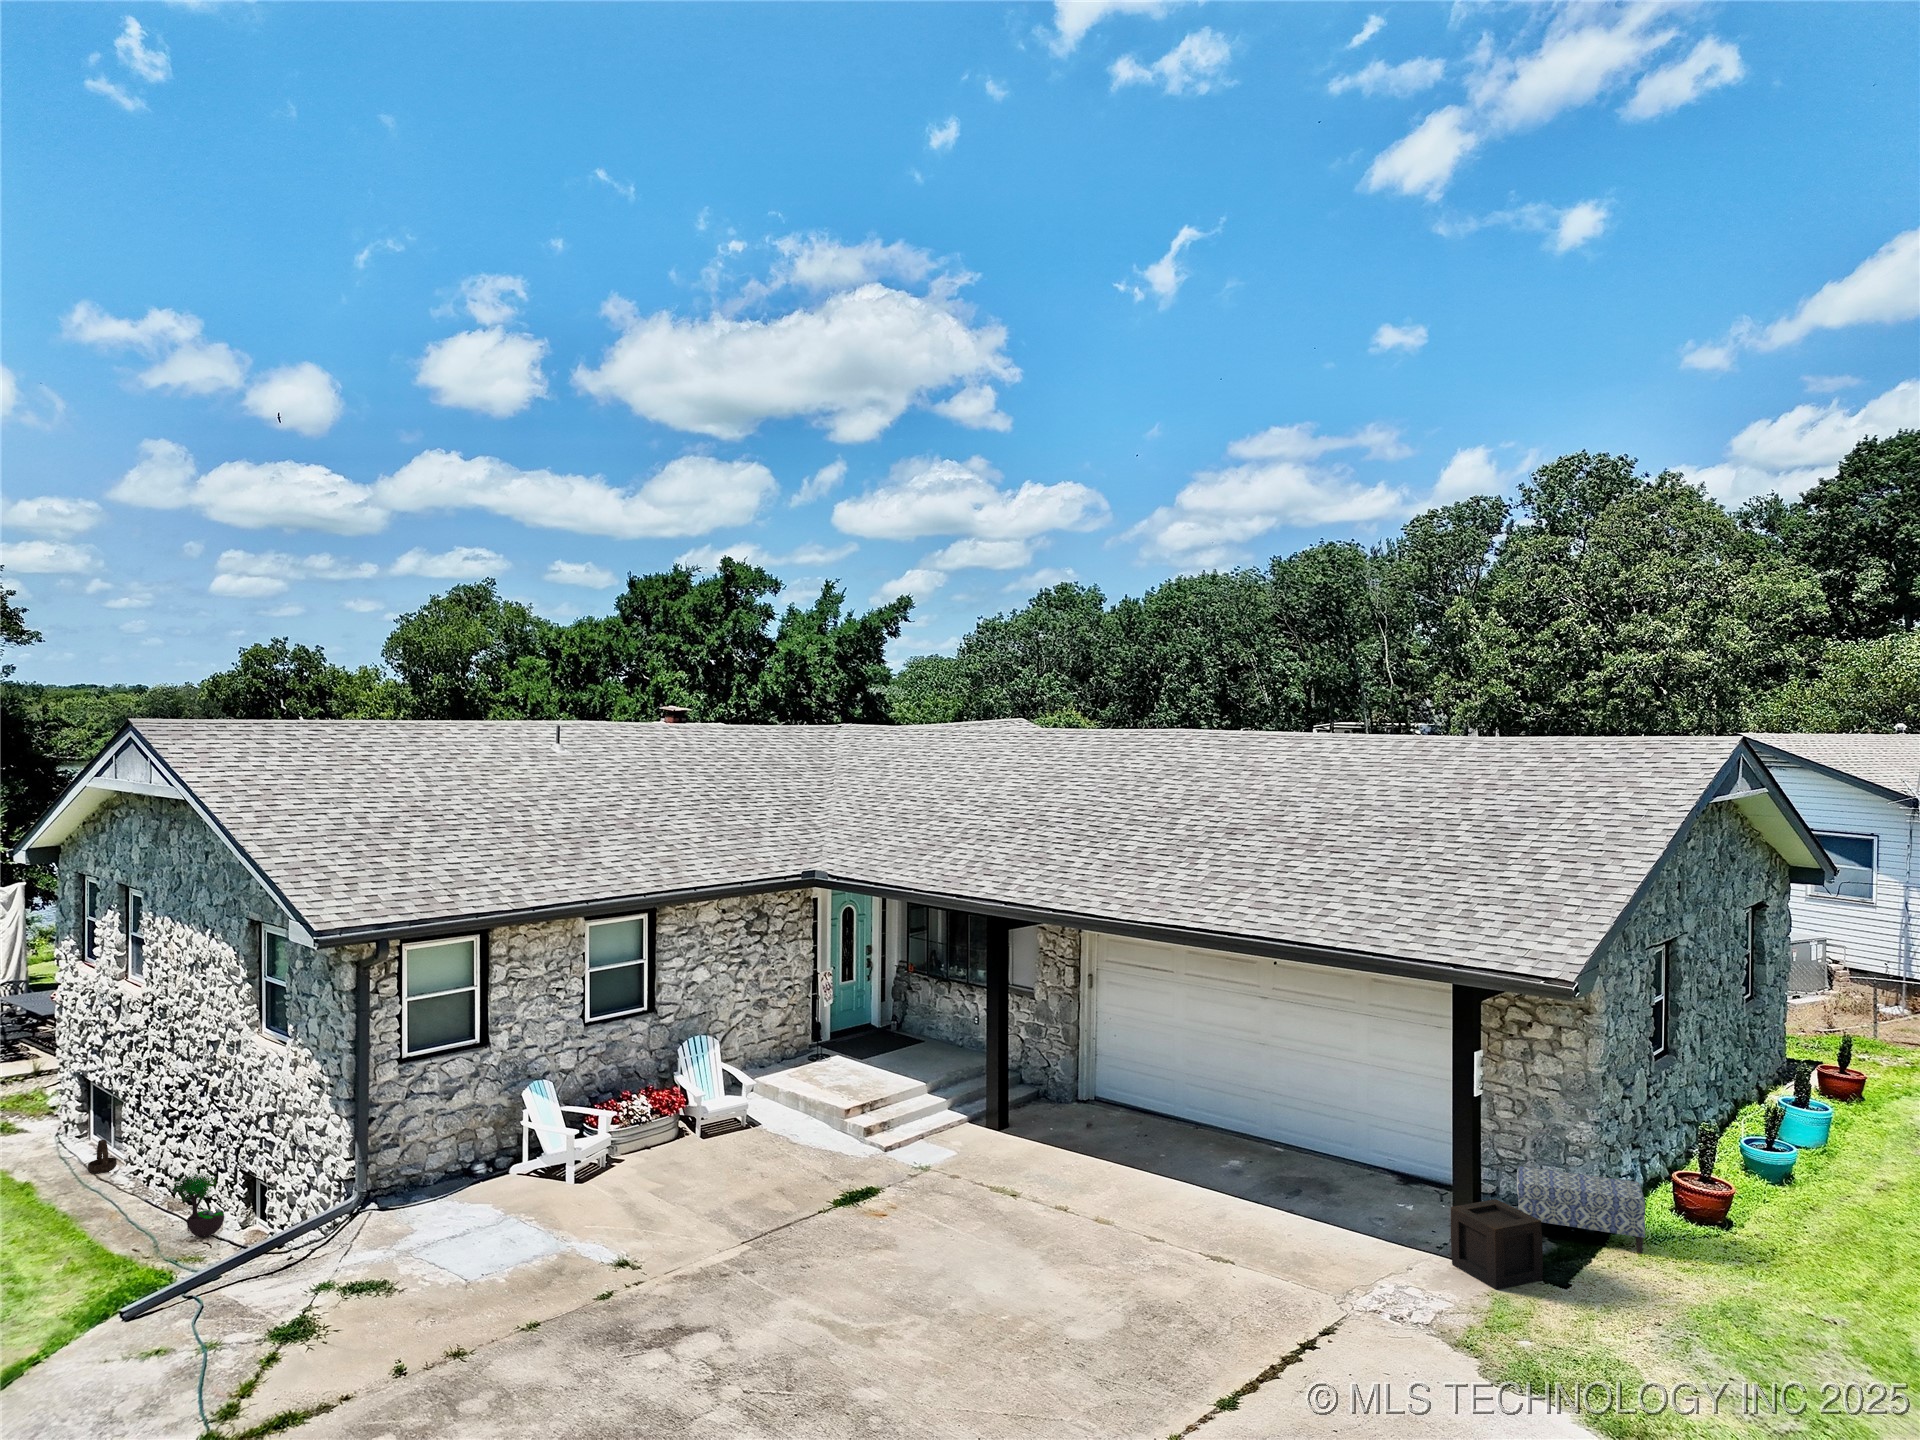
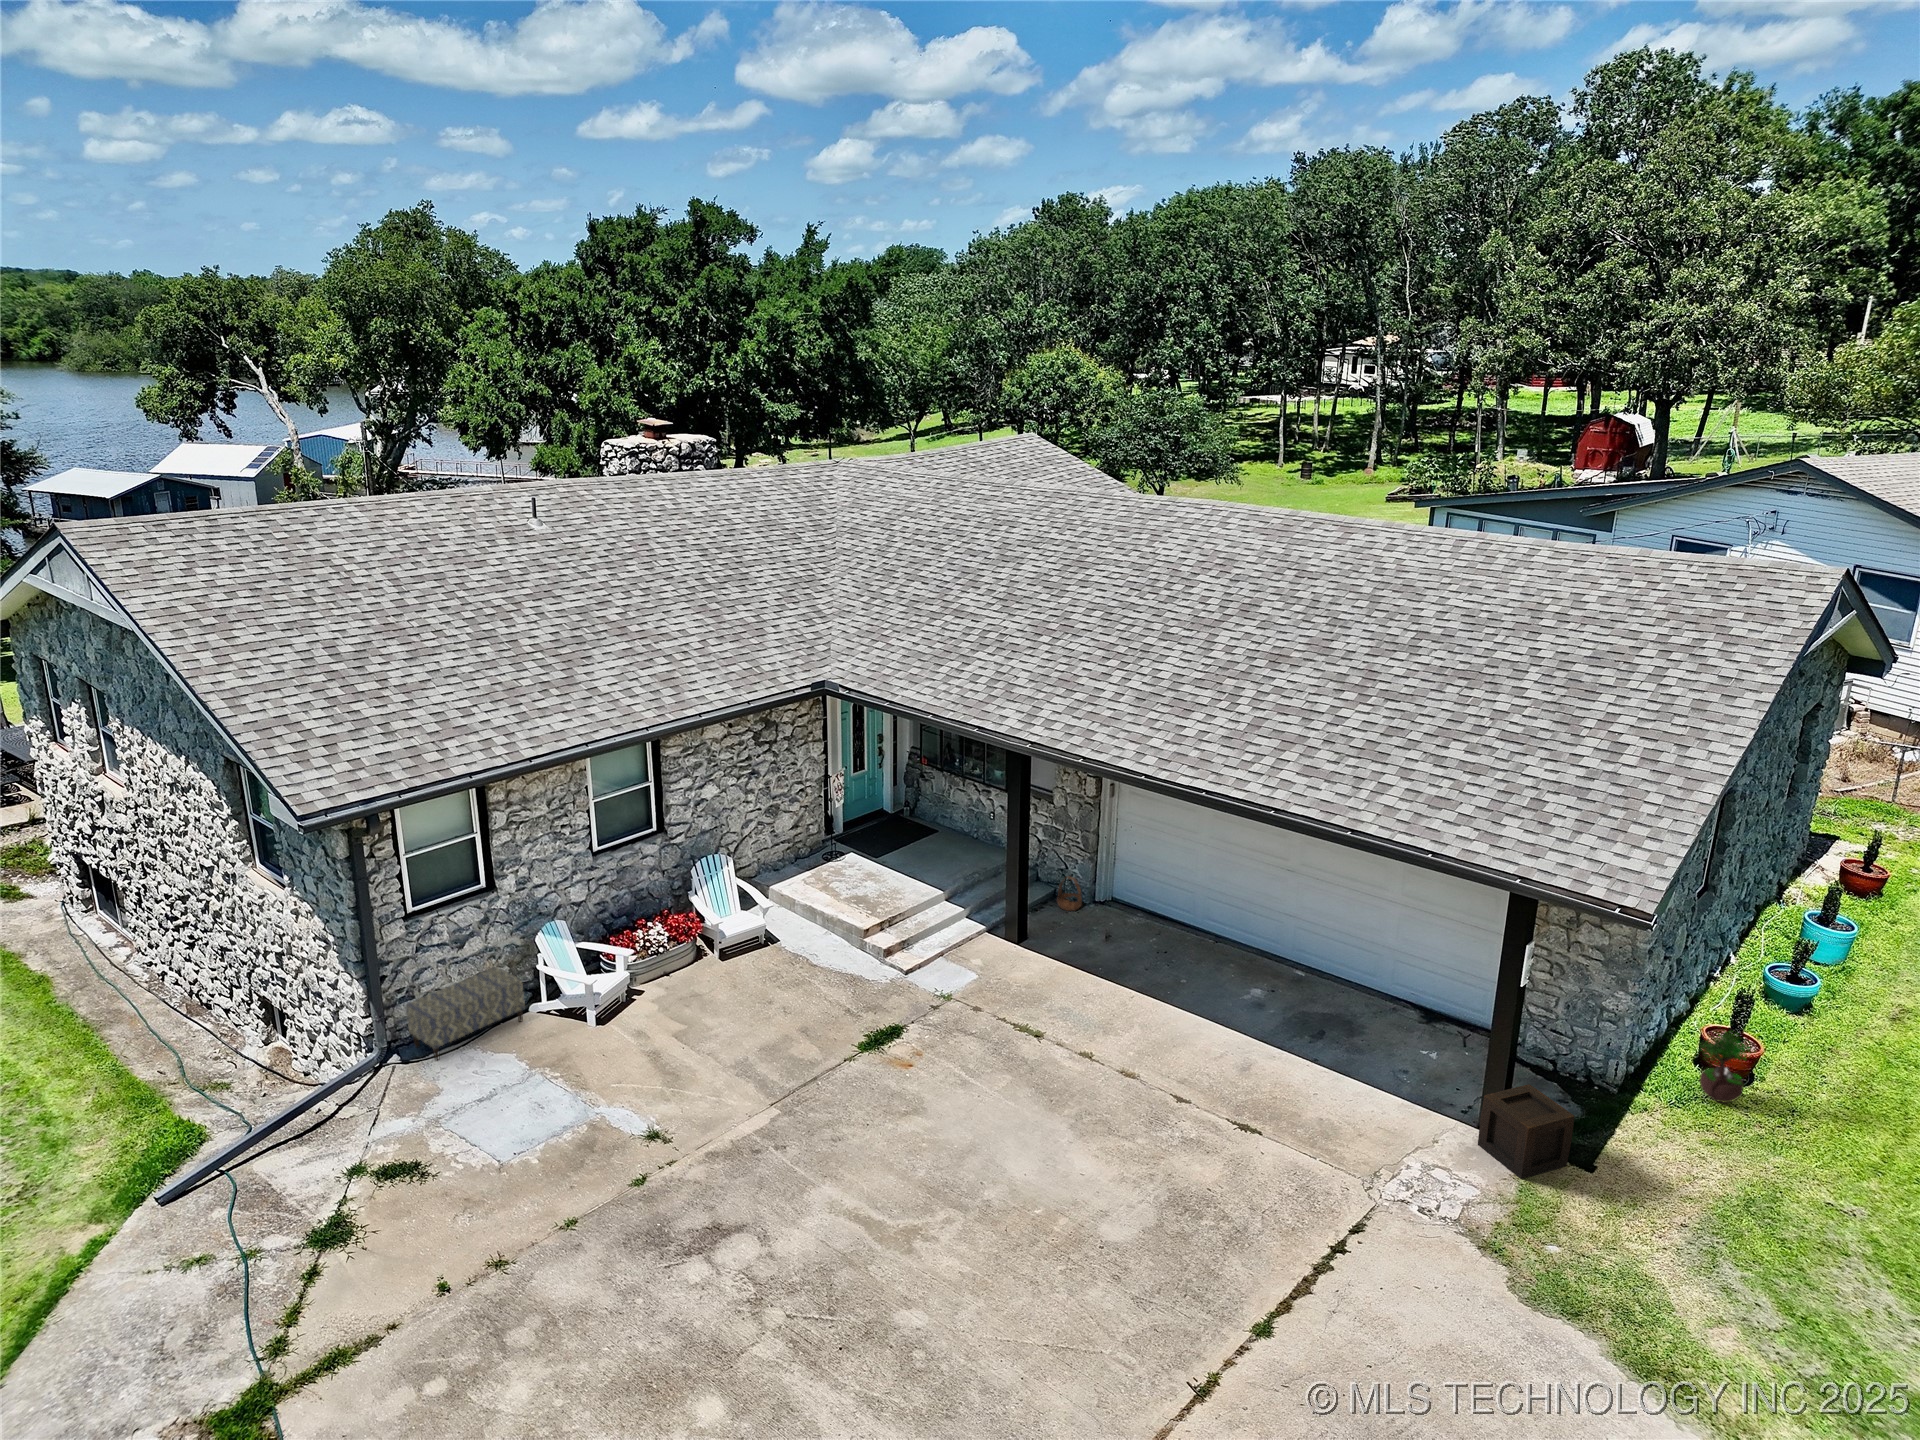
basket: present [88,1139,117,1174] -> present [1057,876,1082,911]
bench: present [1517,1166,1645,1253] -> present [406,967,525,1060]
potted tree: present [173,1171,224,1237] -> present [1699,1031,1749,1103]

